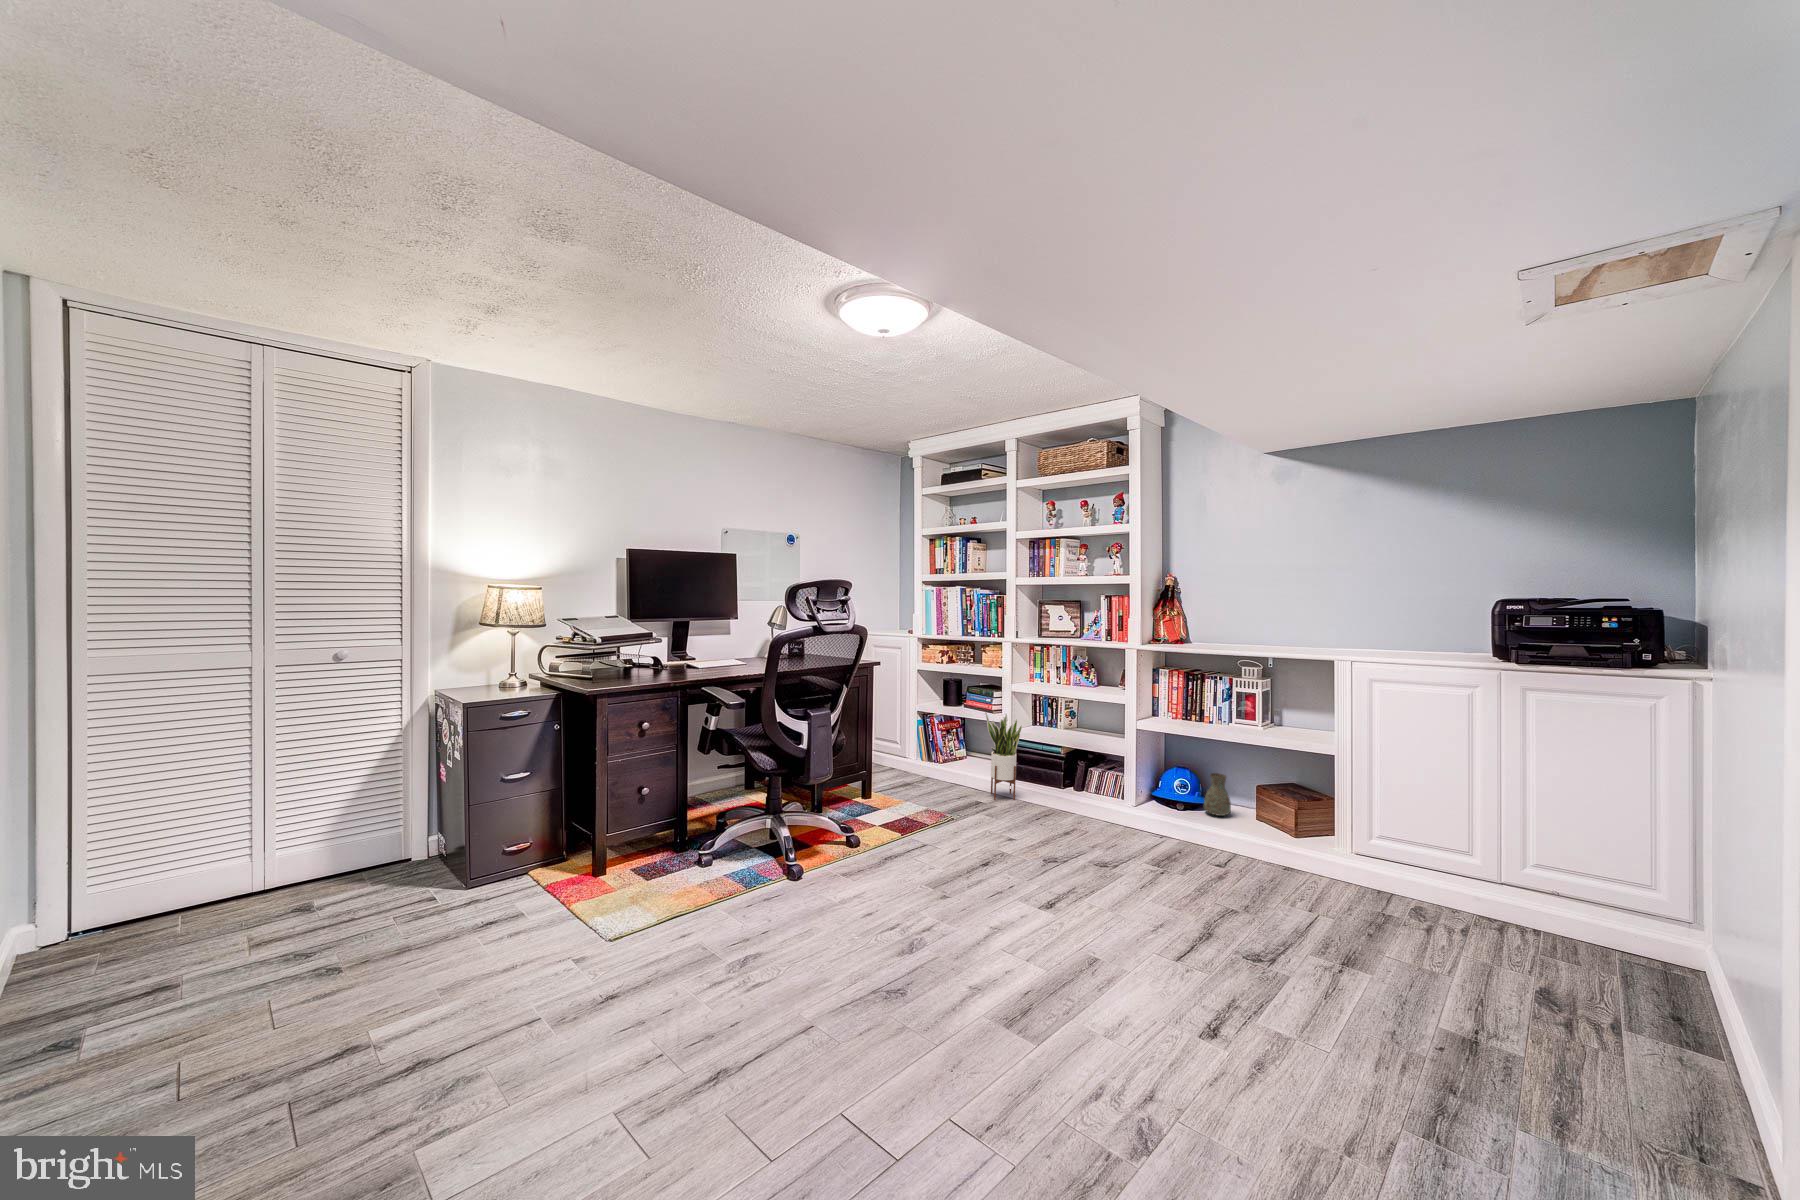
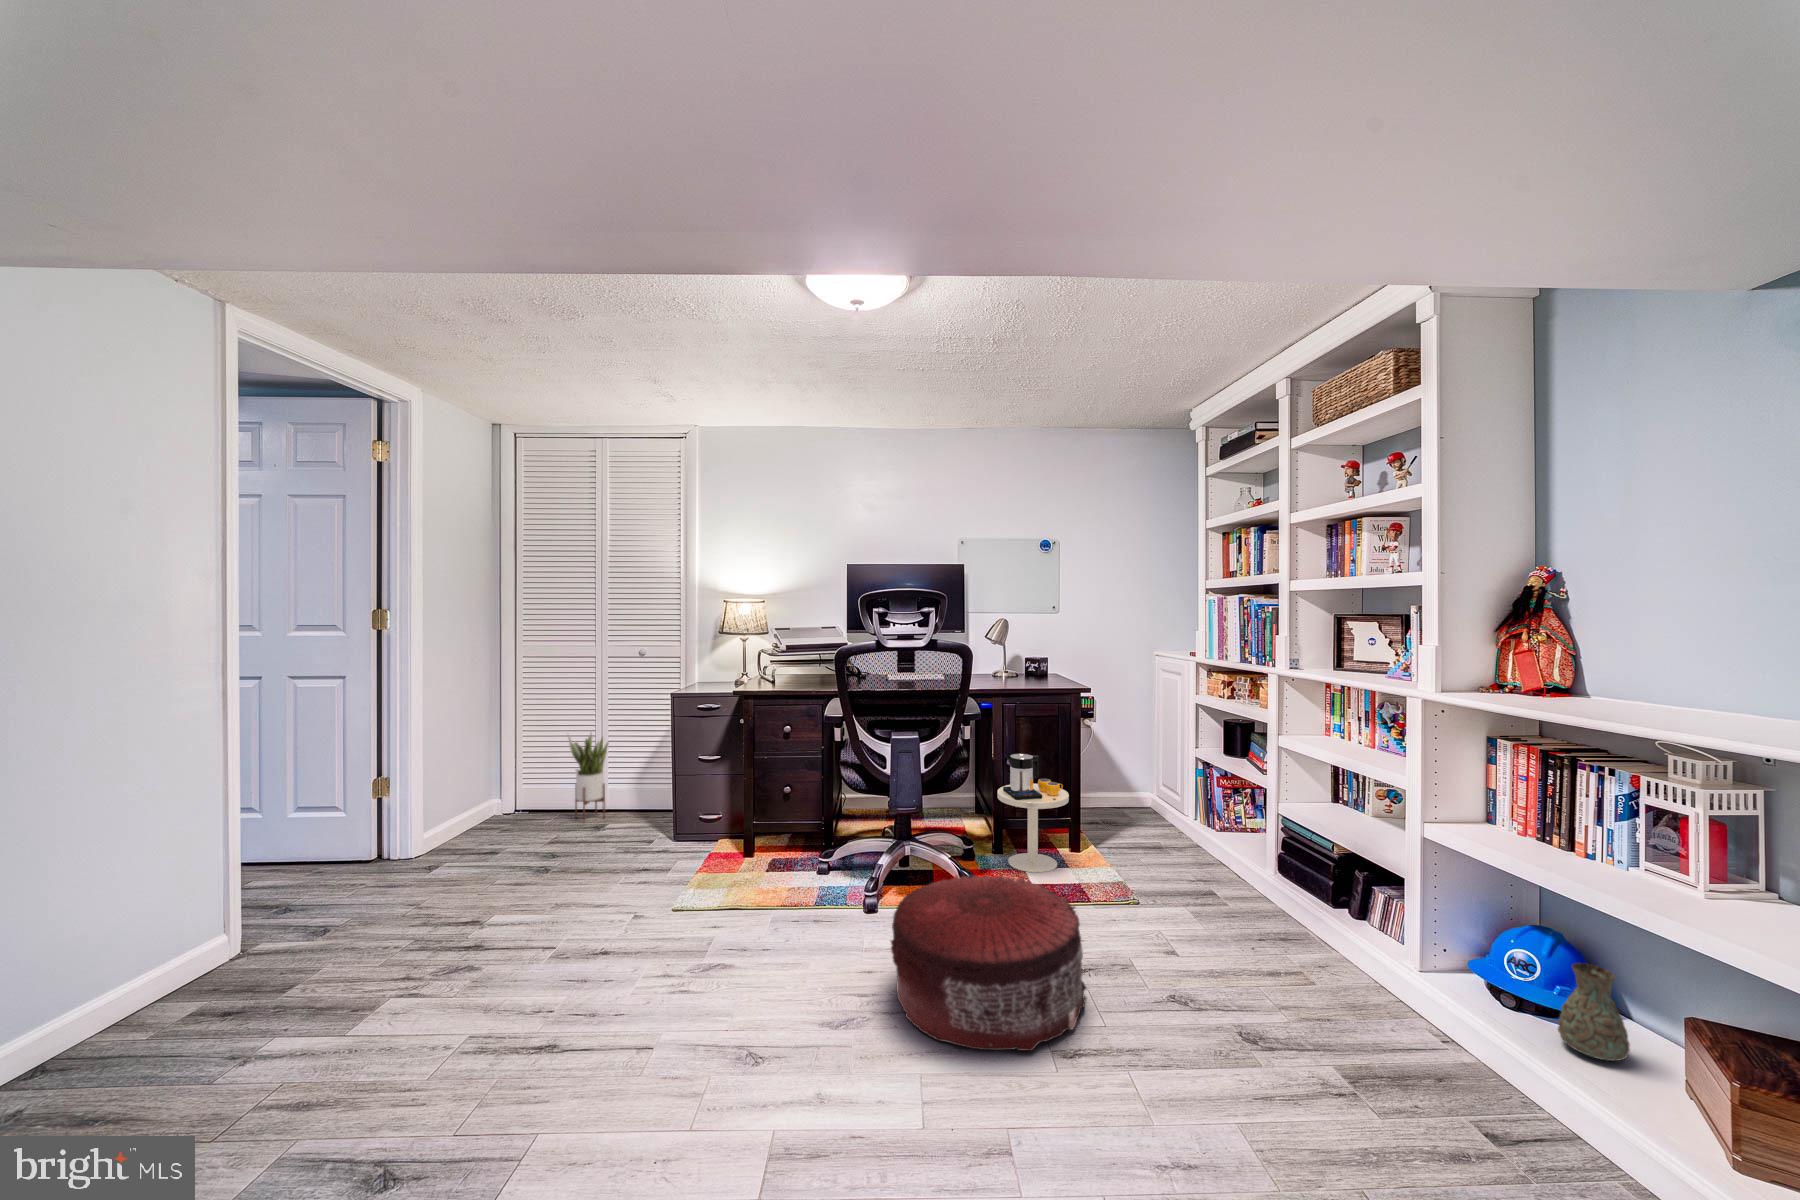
potted plant: present [985,712,1022,800] -> present [568,731,609,822]
side table: none [825,719,883,815] -> present [997,754,1069,872]
pouf: none [907,803,1048,928] -> present [891,876,1087,1051]

